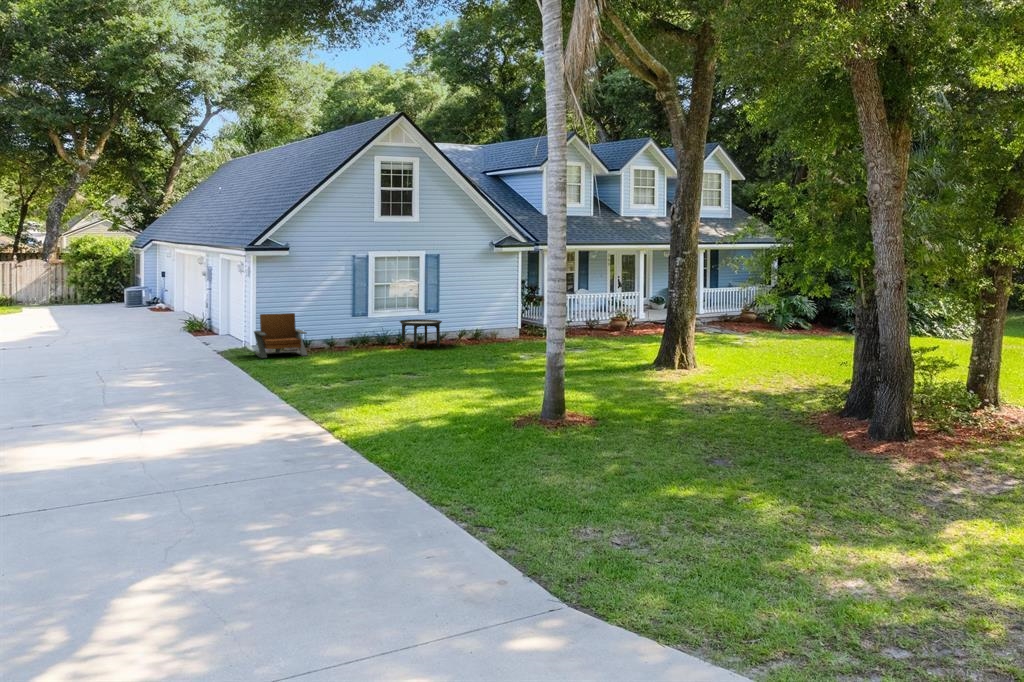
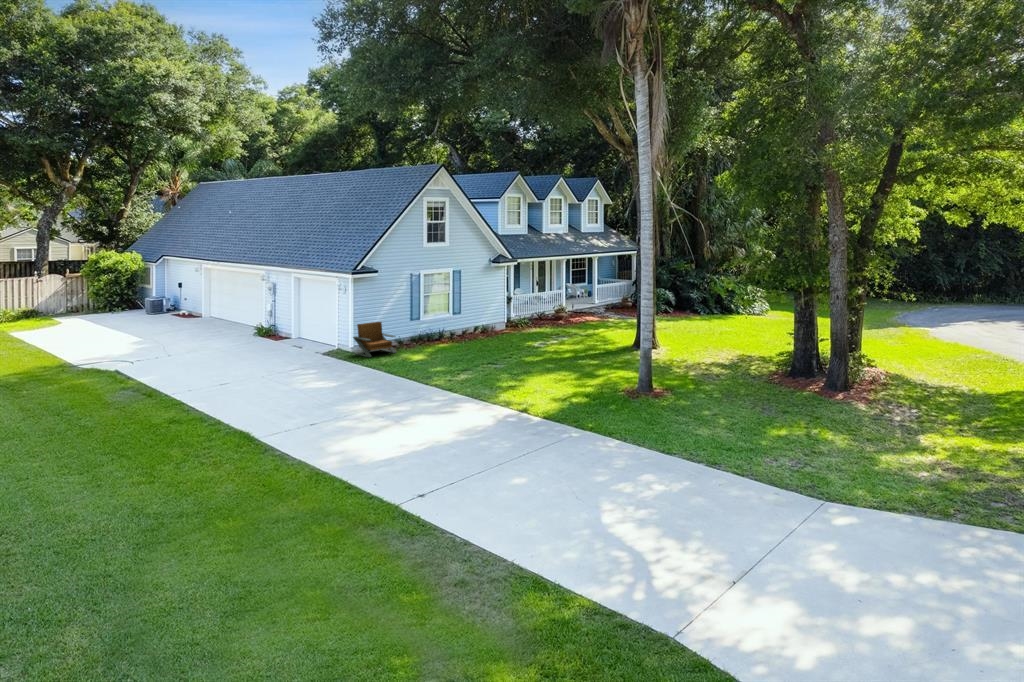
round table: present [400,319,442,348] -> none [441,319,471,340]

